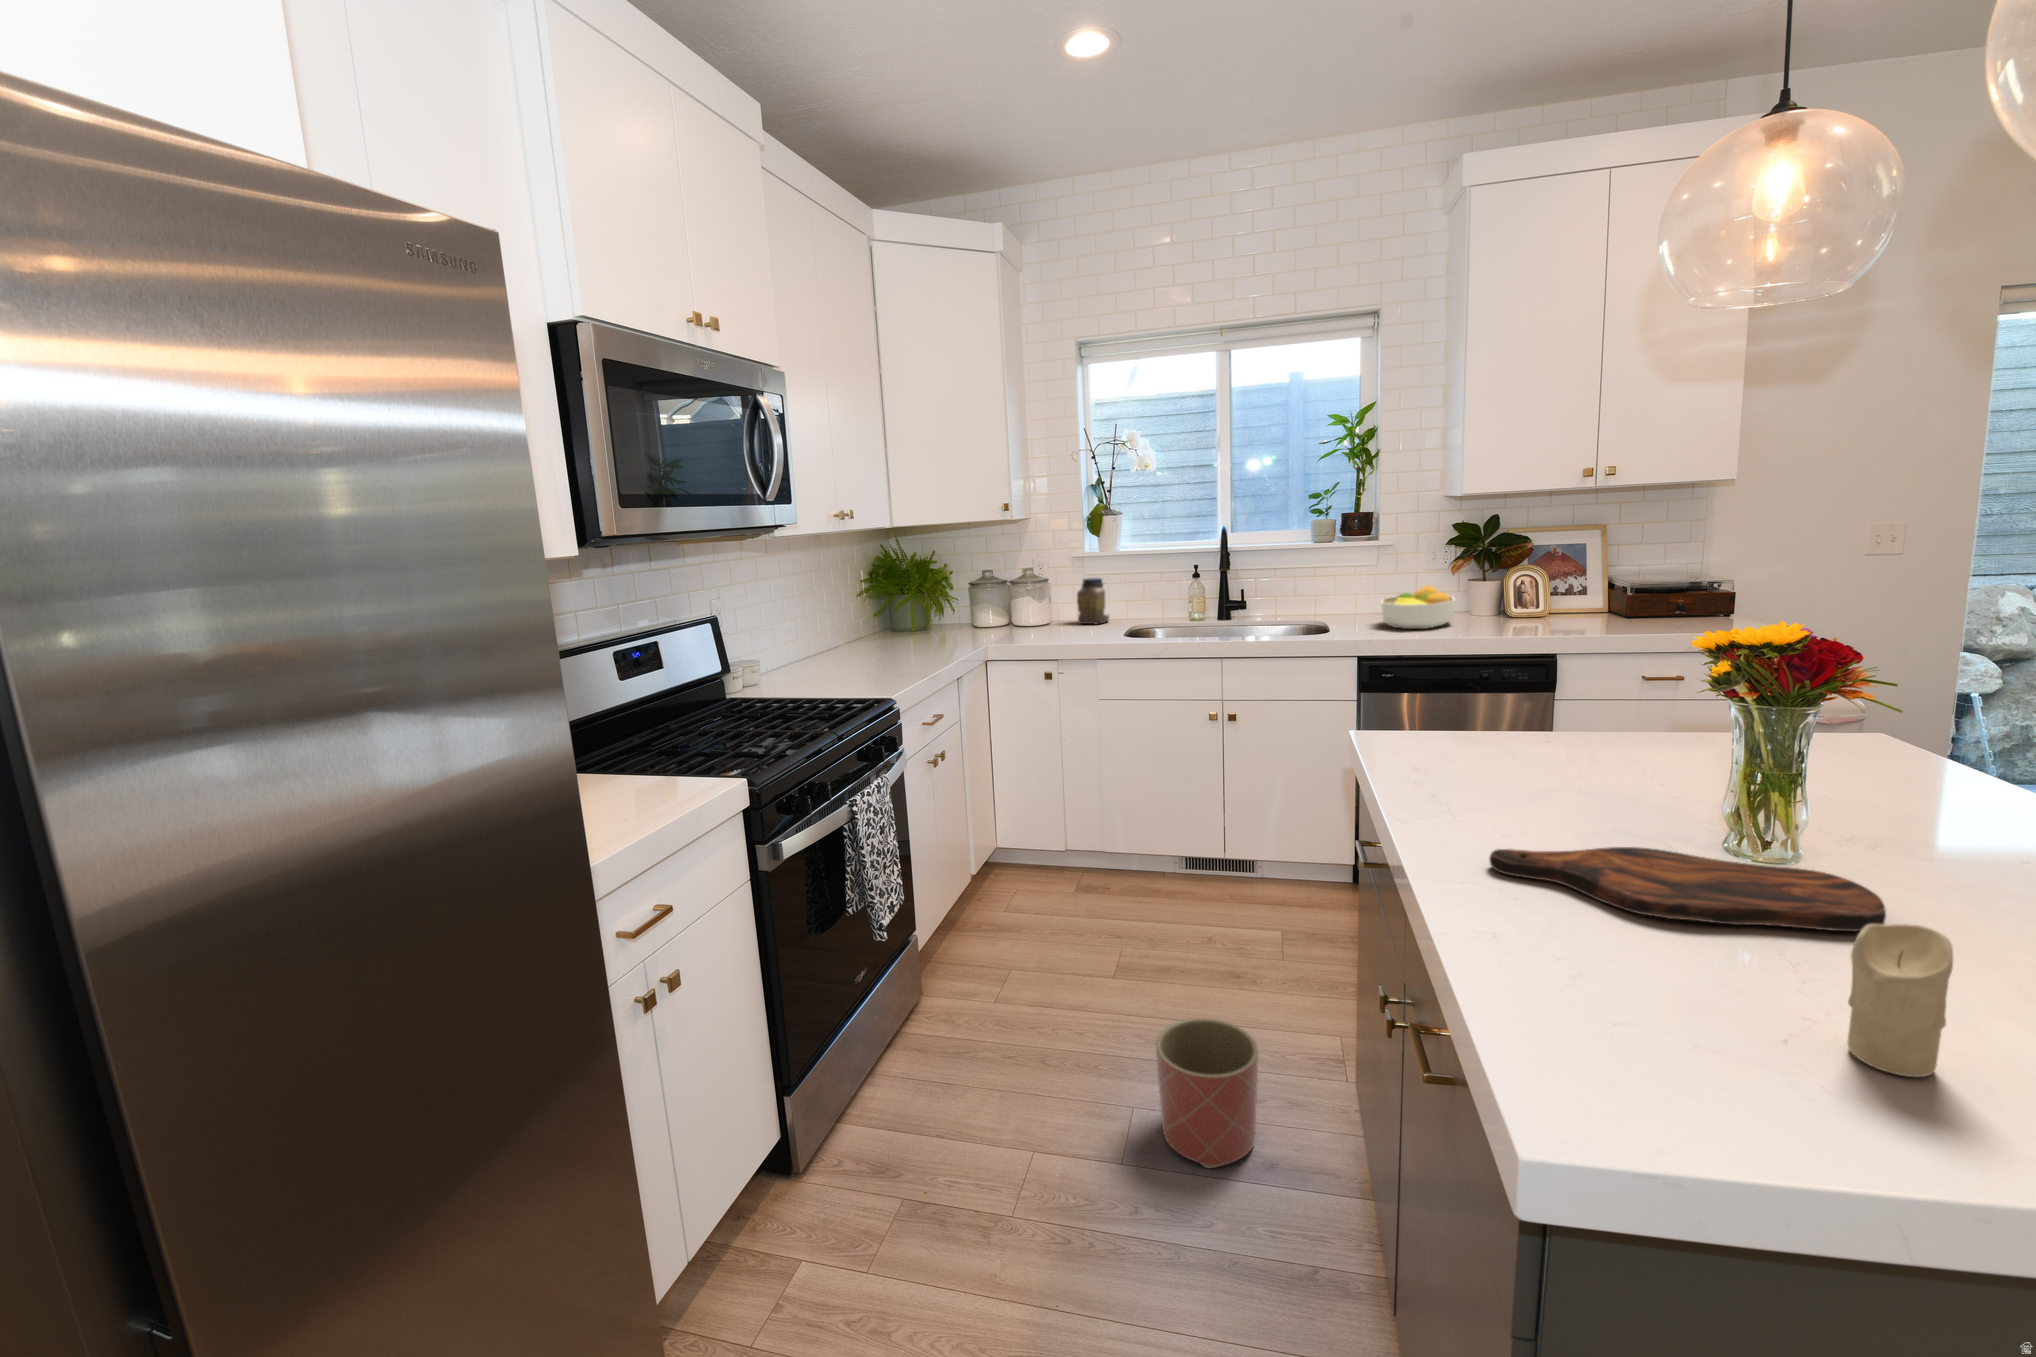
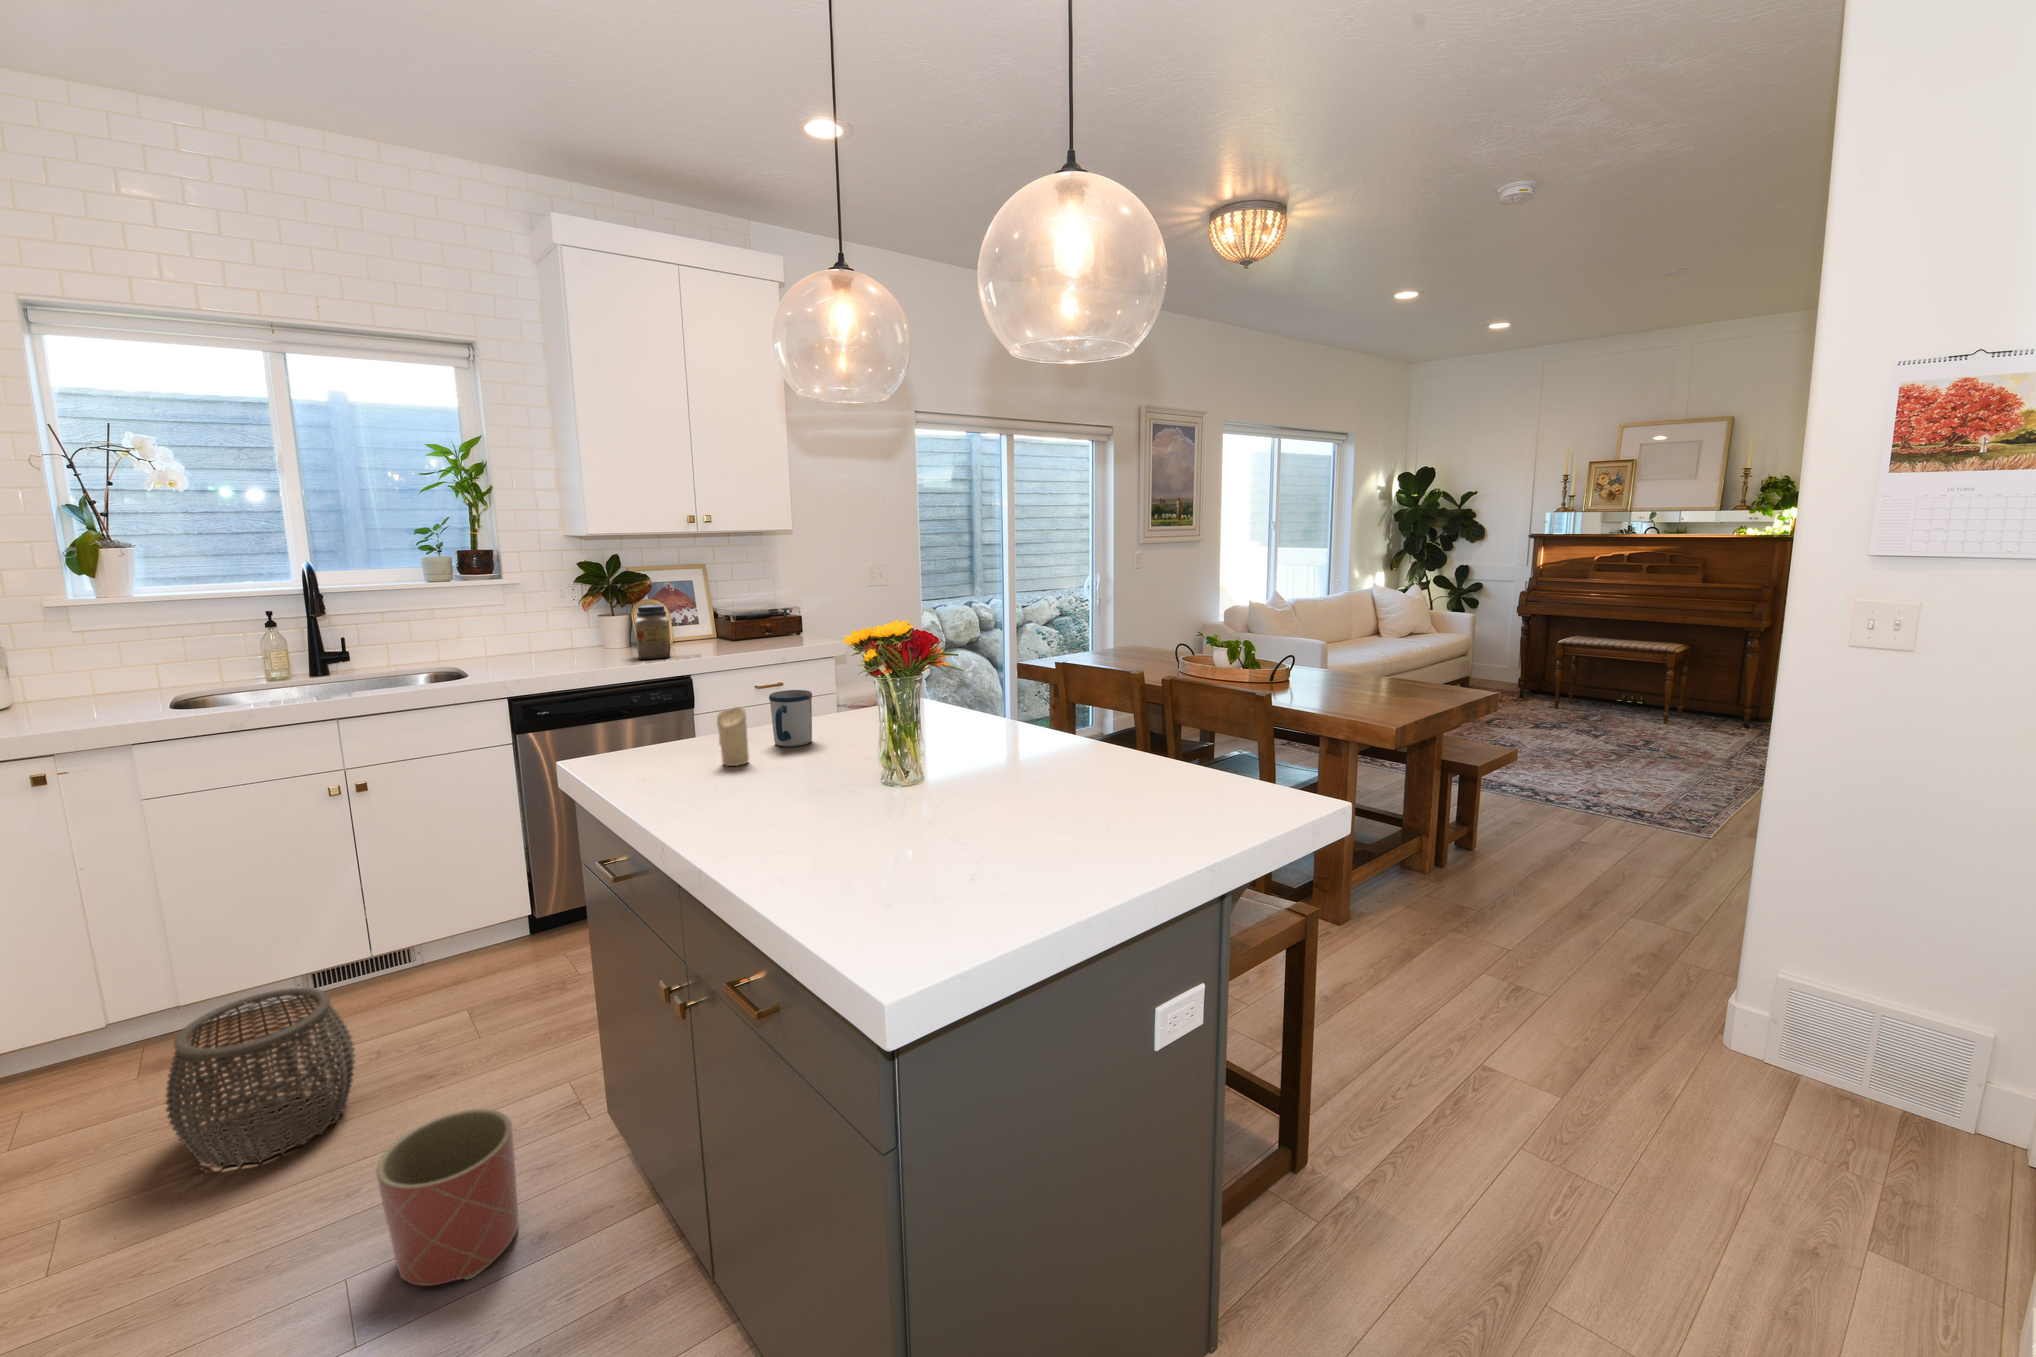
jar: present [1077,578,1109,624] -> present [635,605,671,660]
fruit bowl: present [1381,585,1455,629] -> none [518,622,594,666]
mug: none [1596,694,1662,768] -> present [769,690,812,747]
cutting board: present [1489,847,1886,931] -> none [753,779,978,835]
woven basket: none [1074,863,1187,991] -> present [166,988,355,1168]
candle: present [1848,924,1953,1077] -> present [717,707,749,766]

